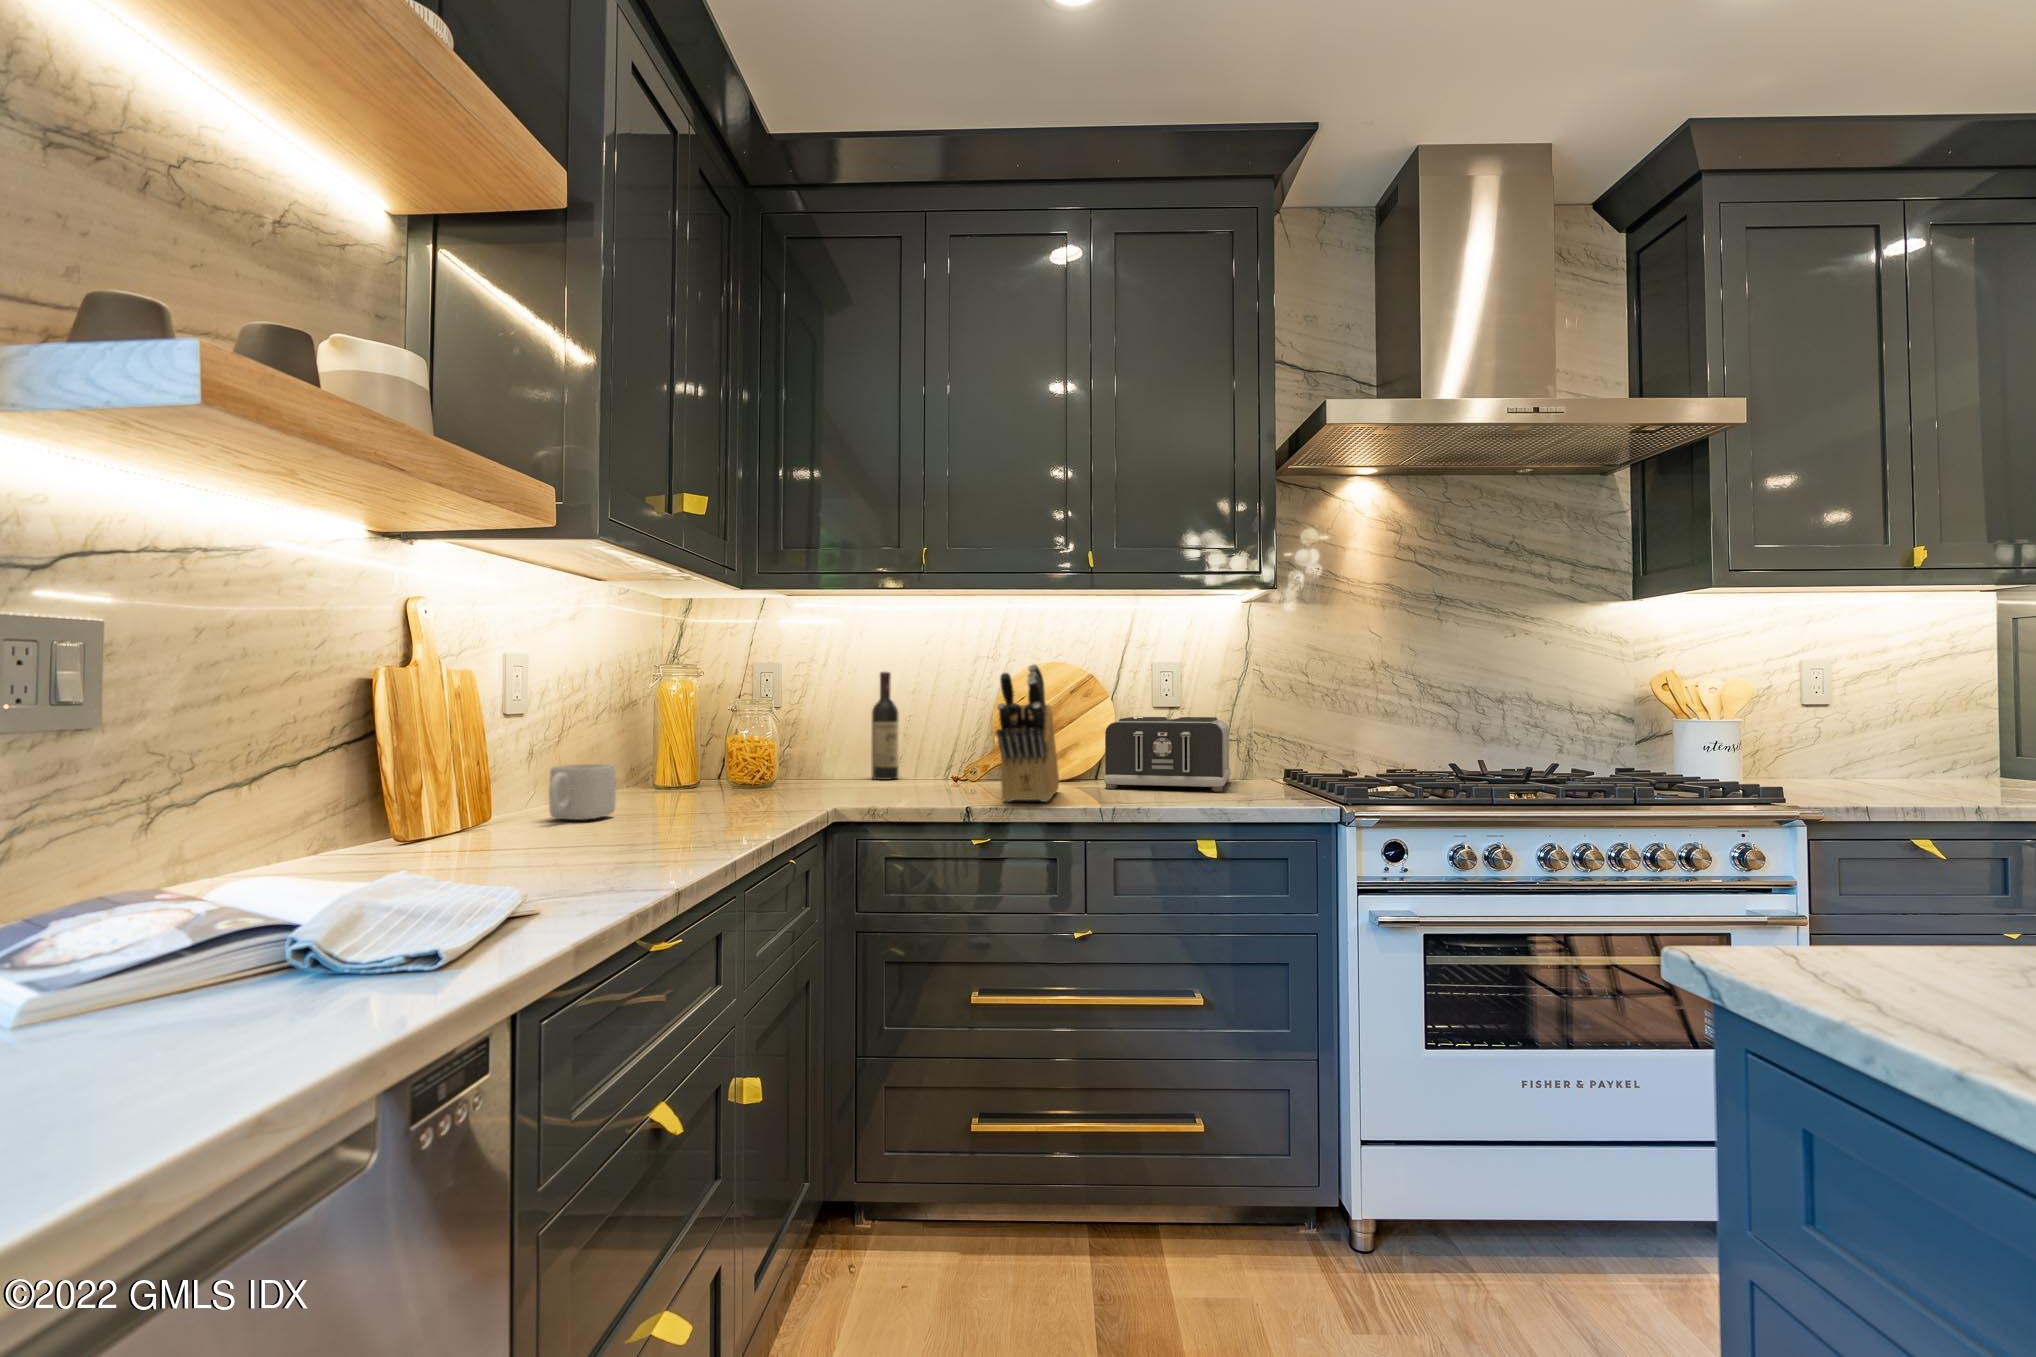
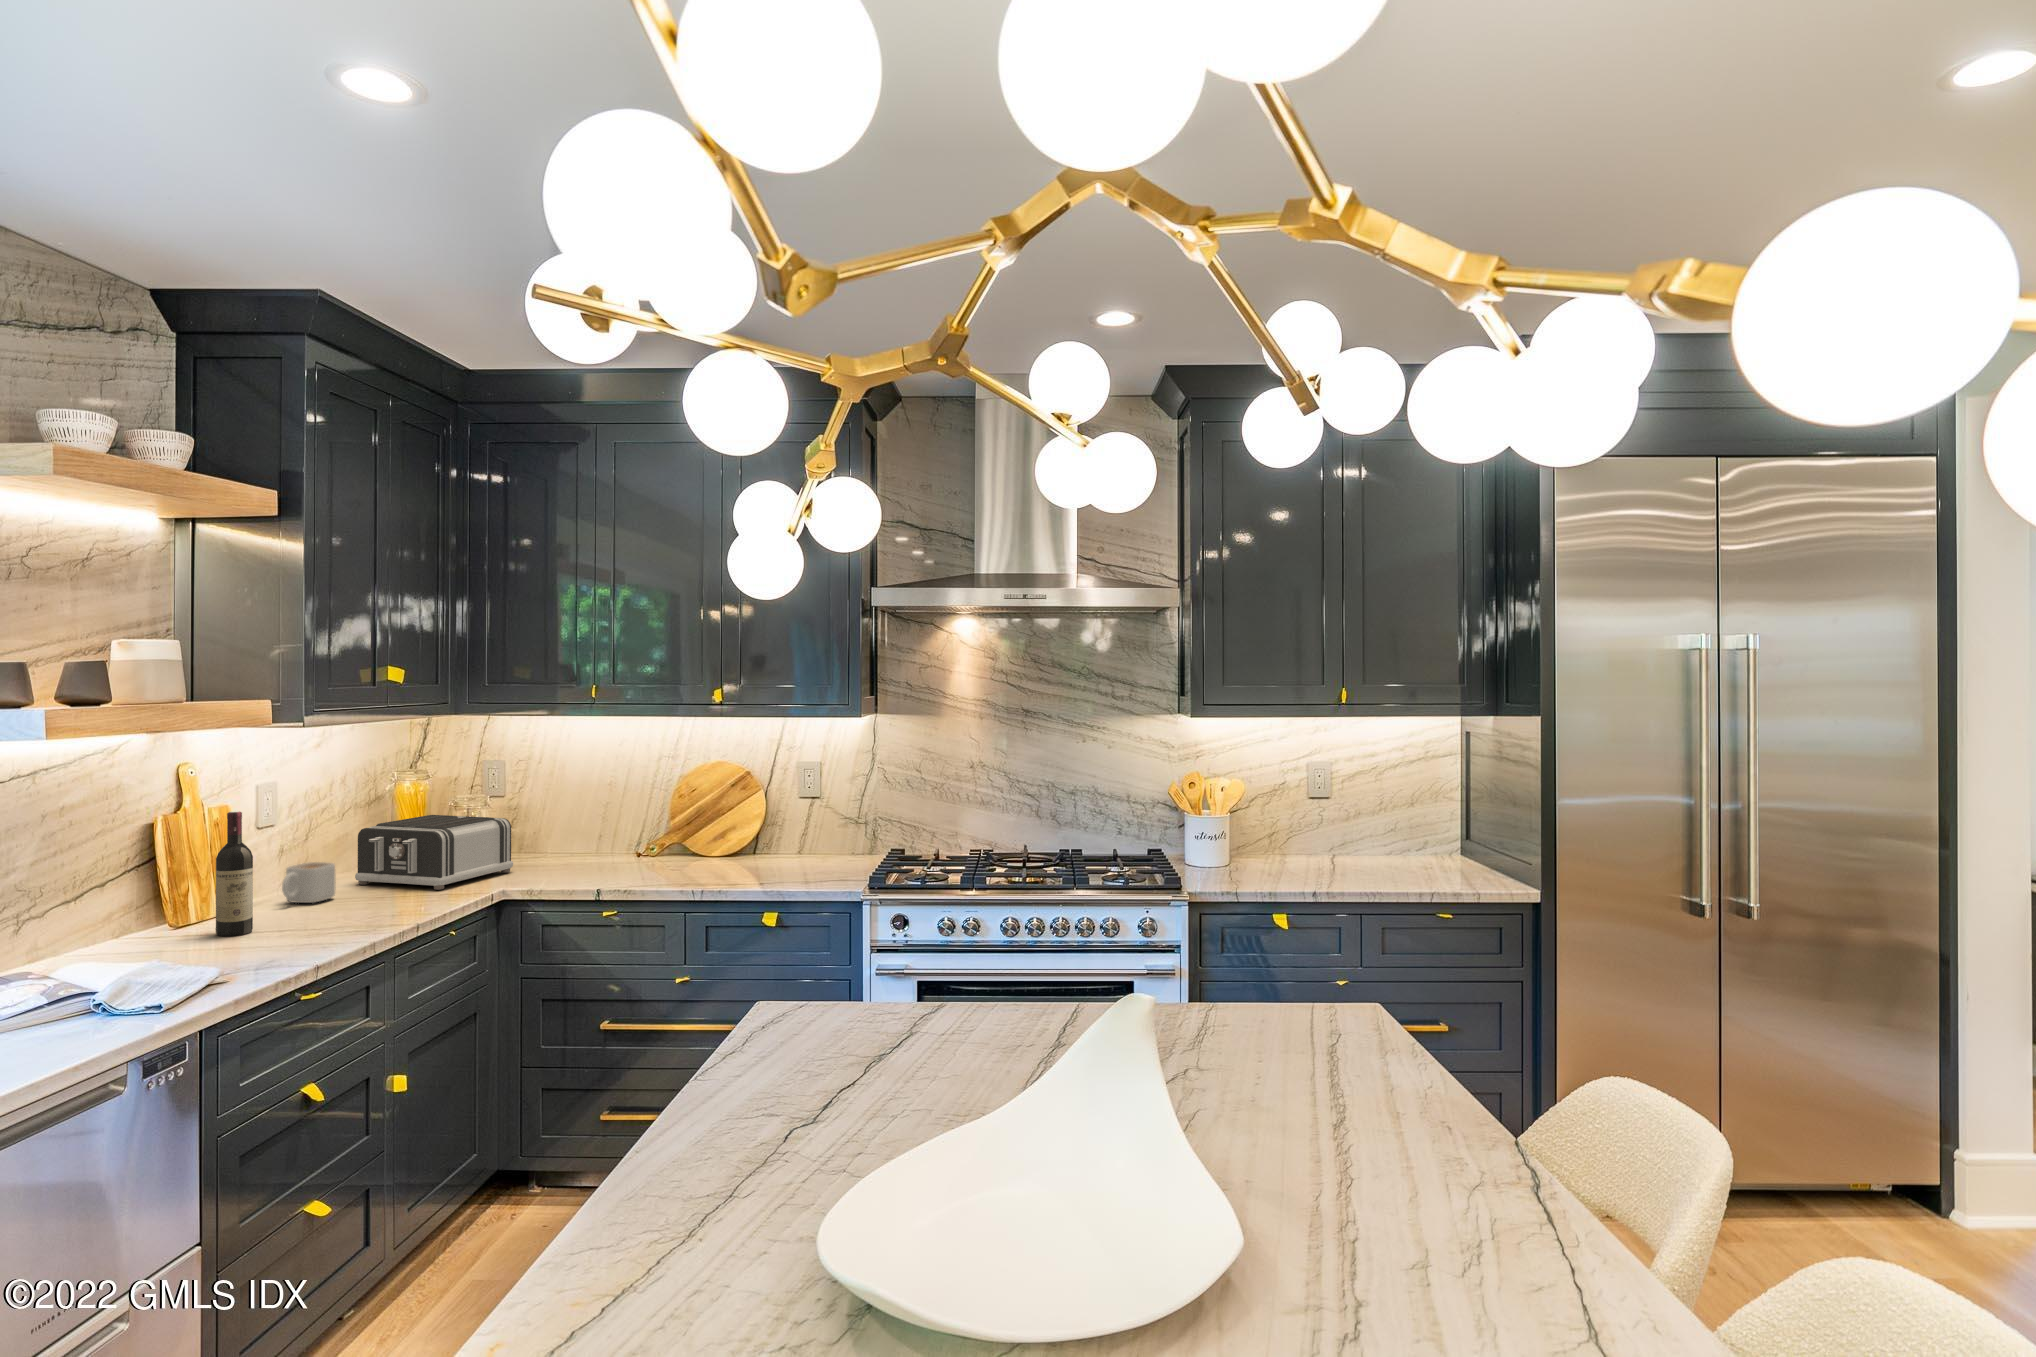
knife block: present [997,664,1059,802] -> none [621,784,699,883]
wine bottle: present [871,672,899,780] -> present [216,811,253,936]
toaster: present [1104,717,1231,791] -> present [355,815,513,890]

